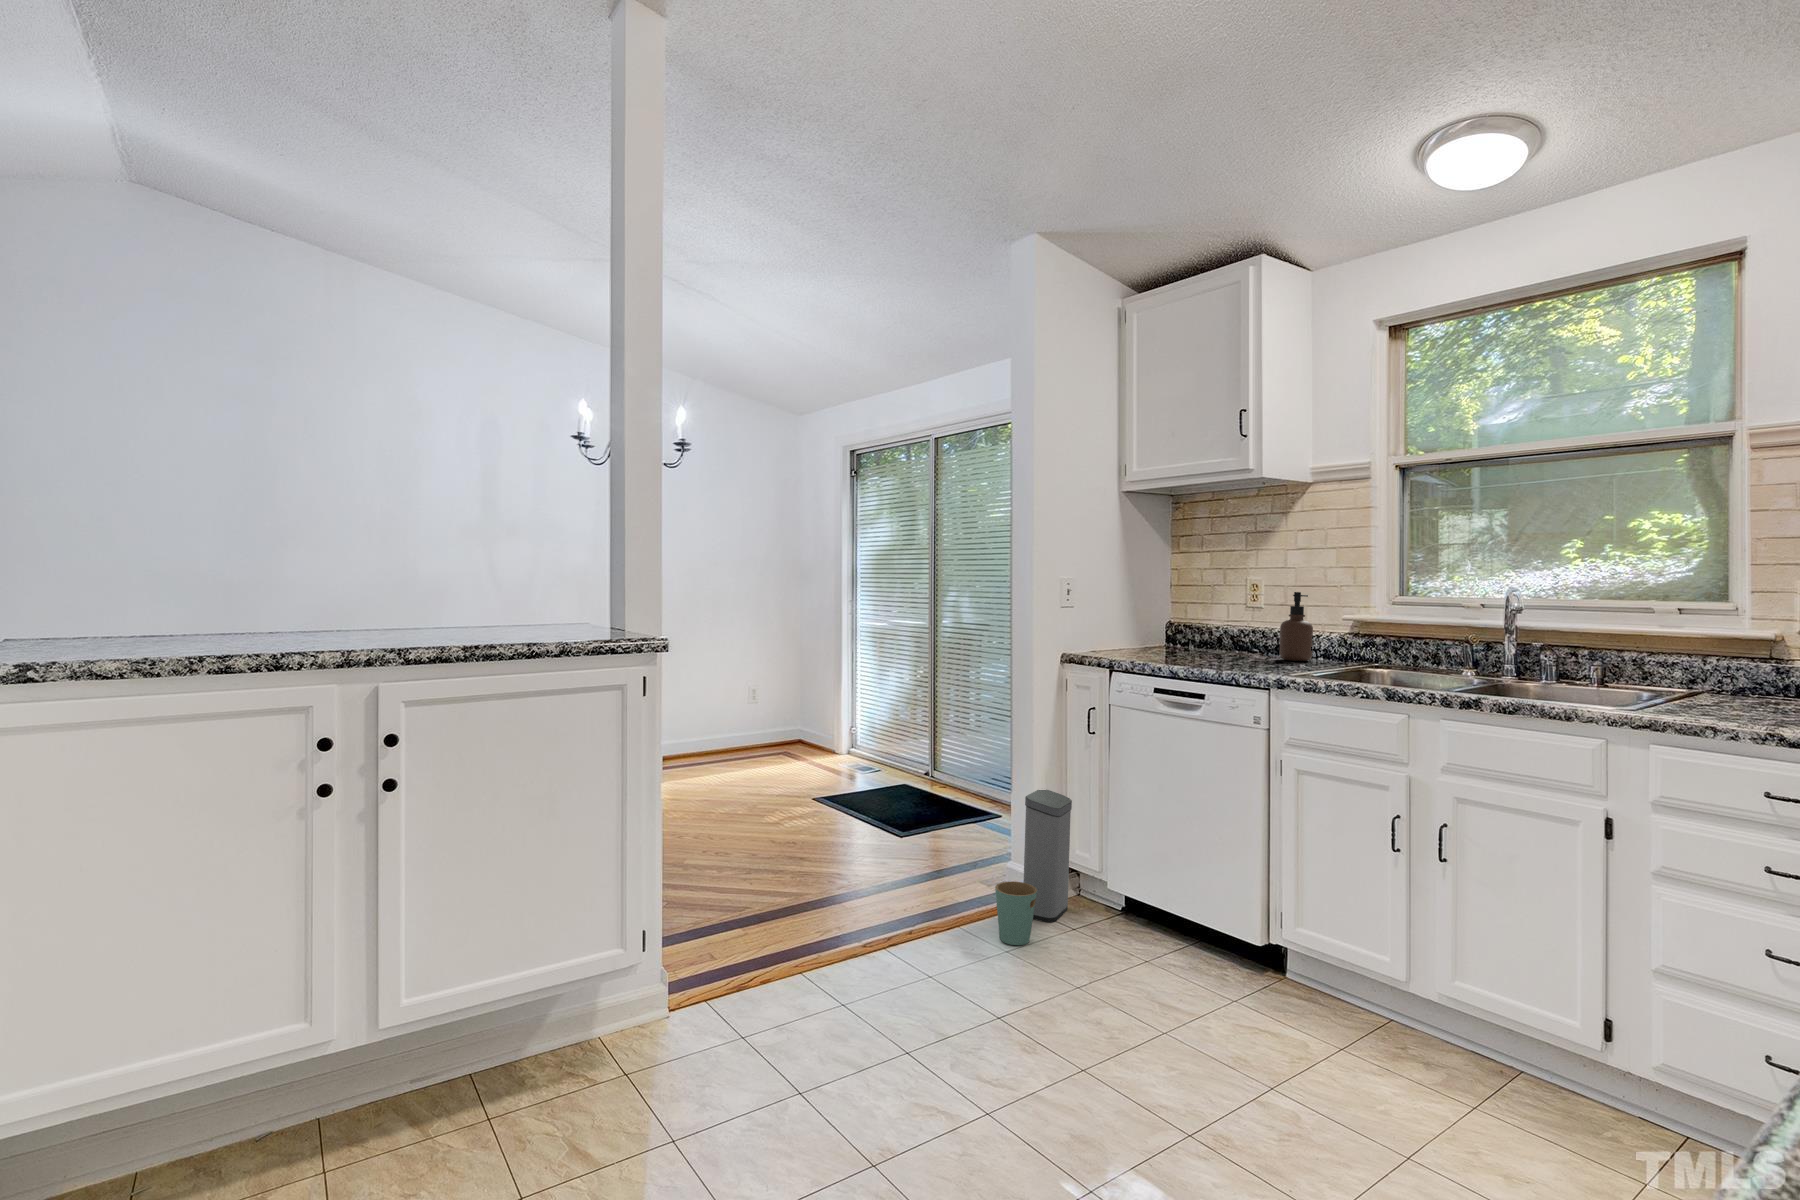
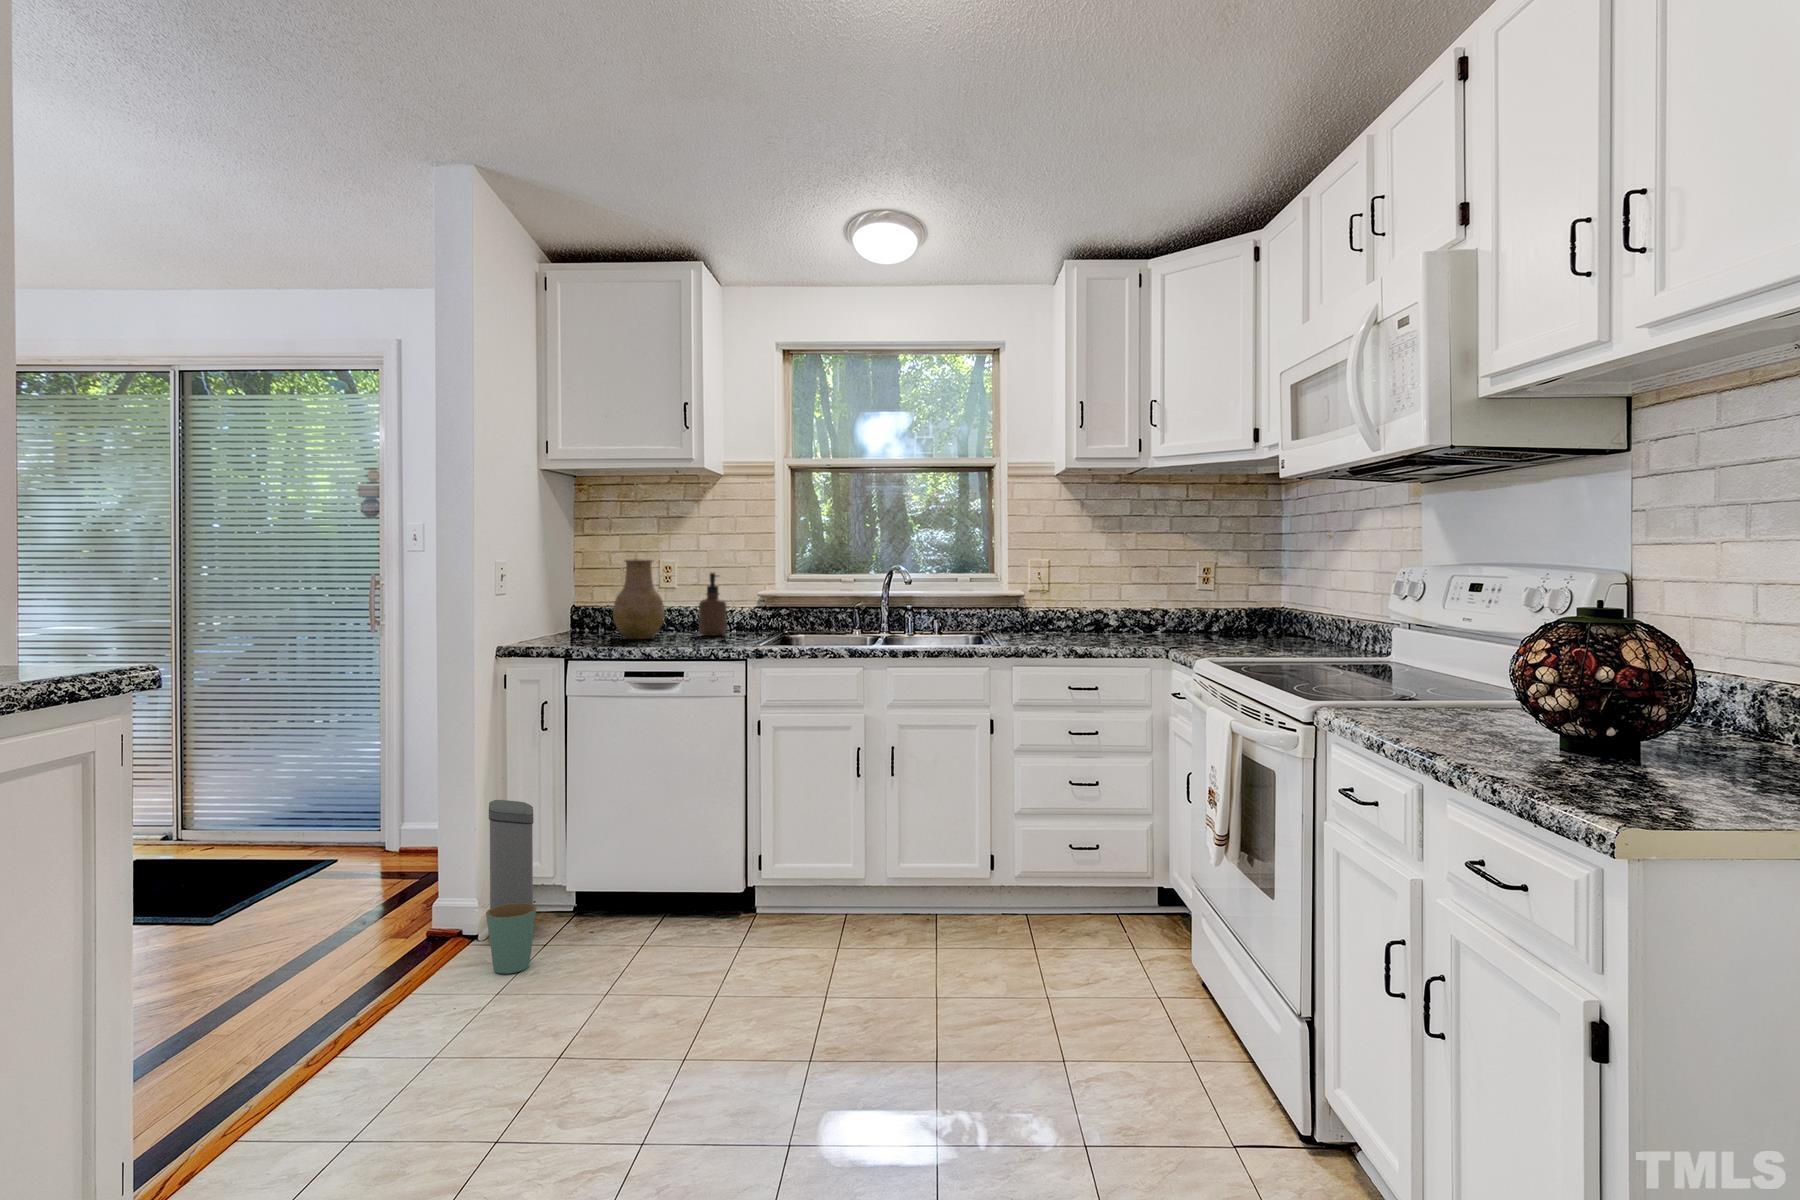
vase: none [1183,578,1237,658] -> present [613,560,665,639]

